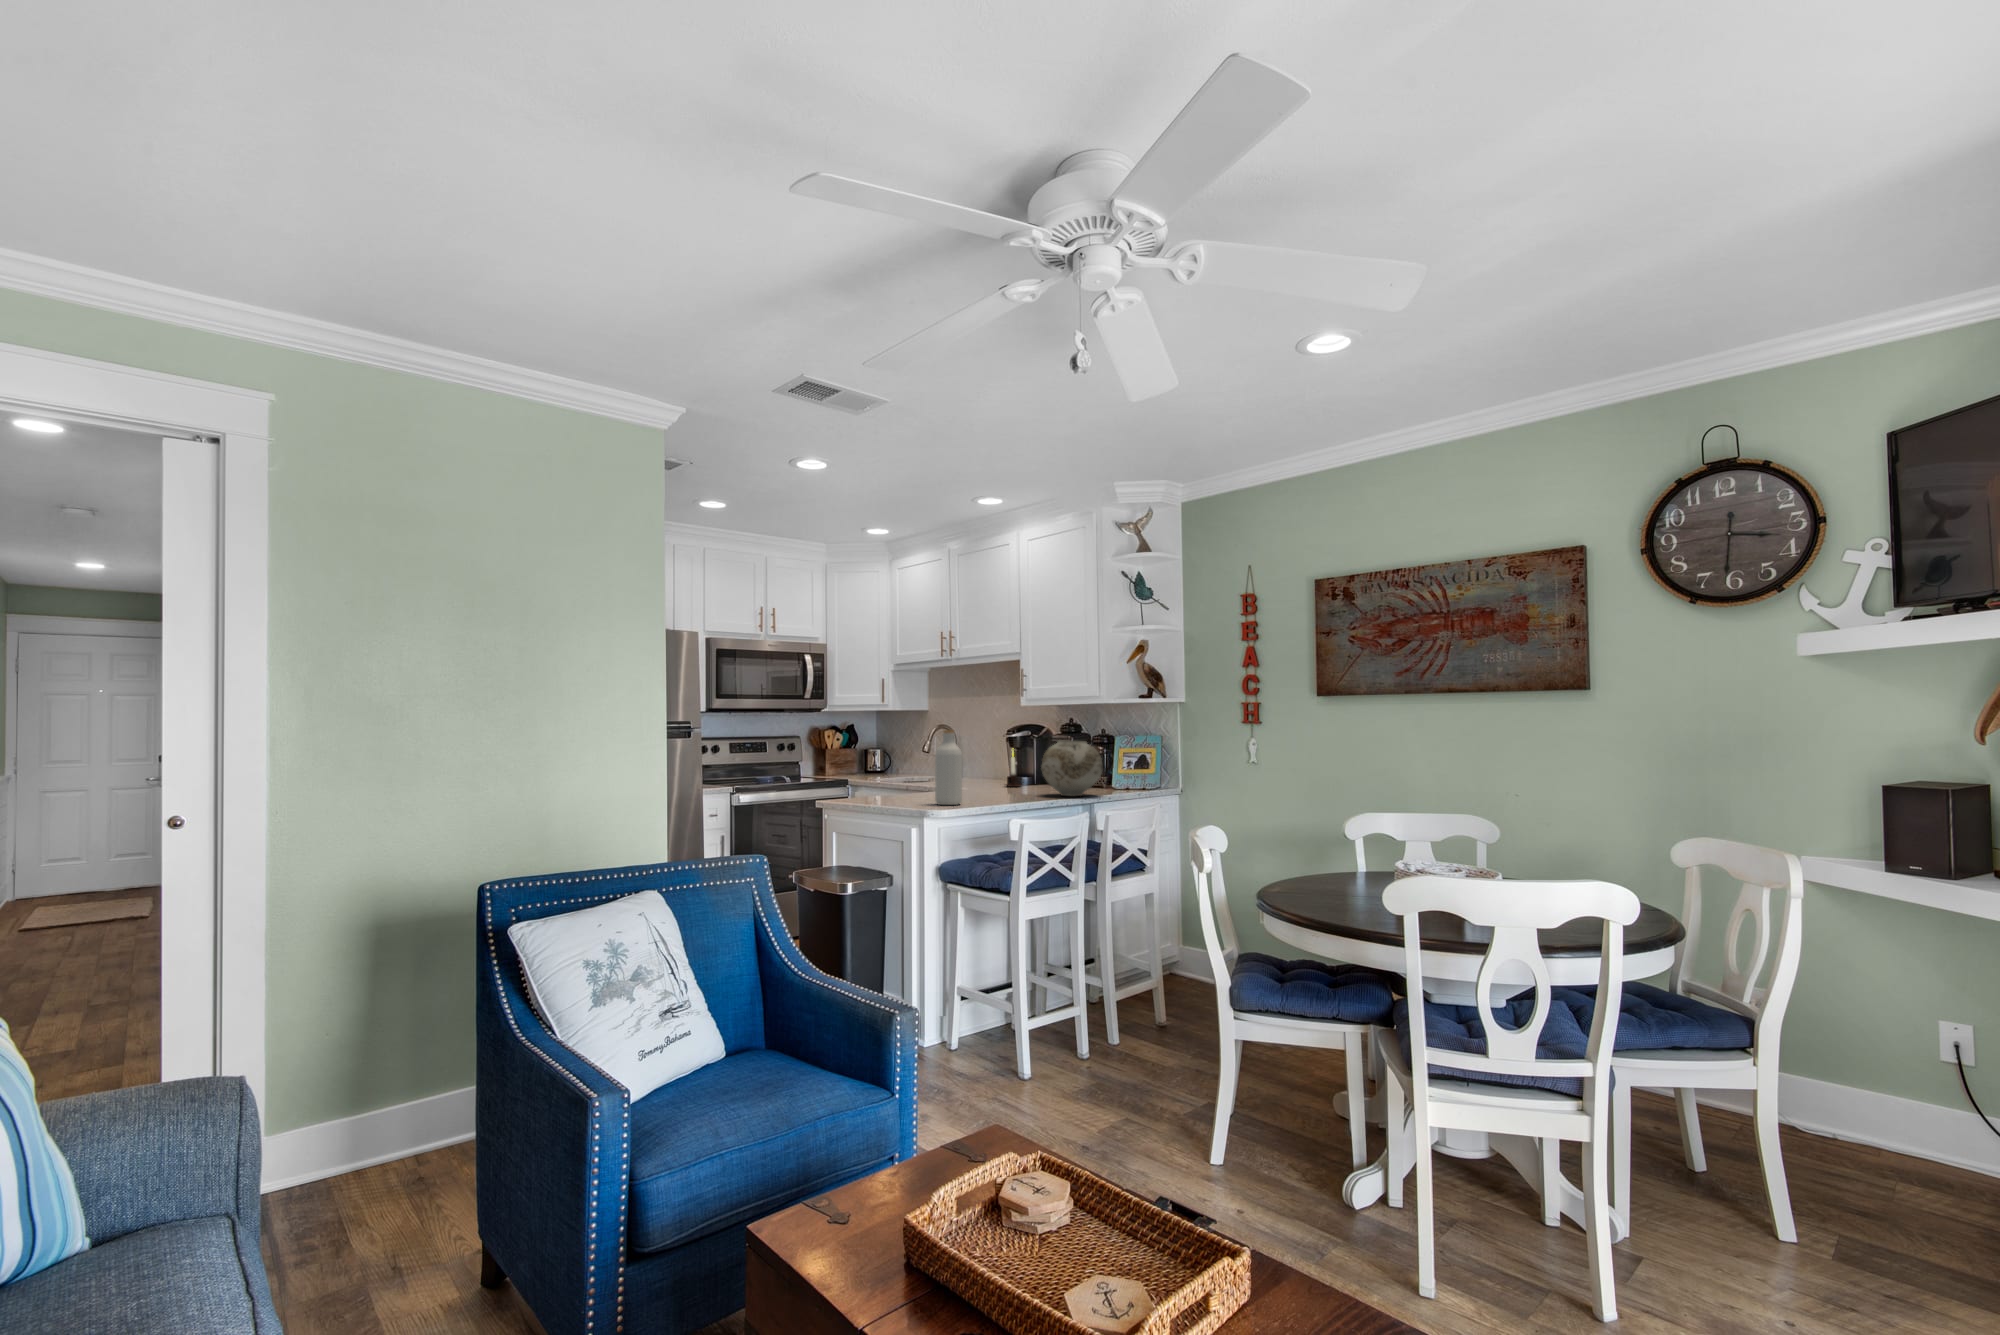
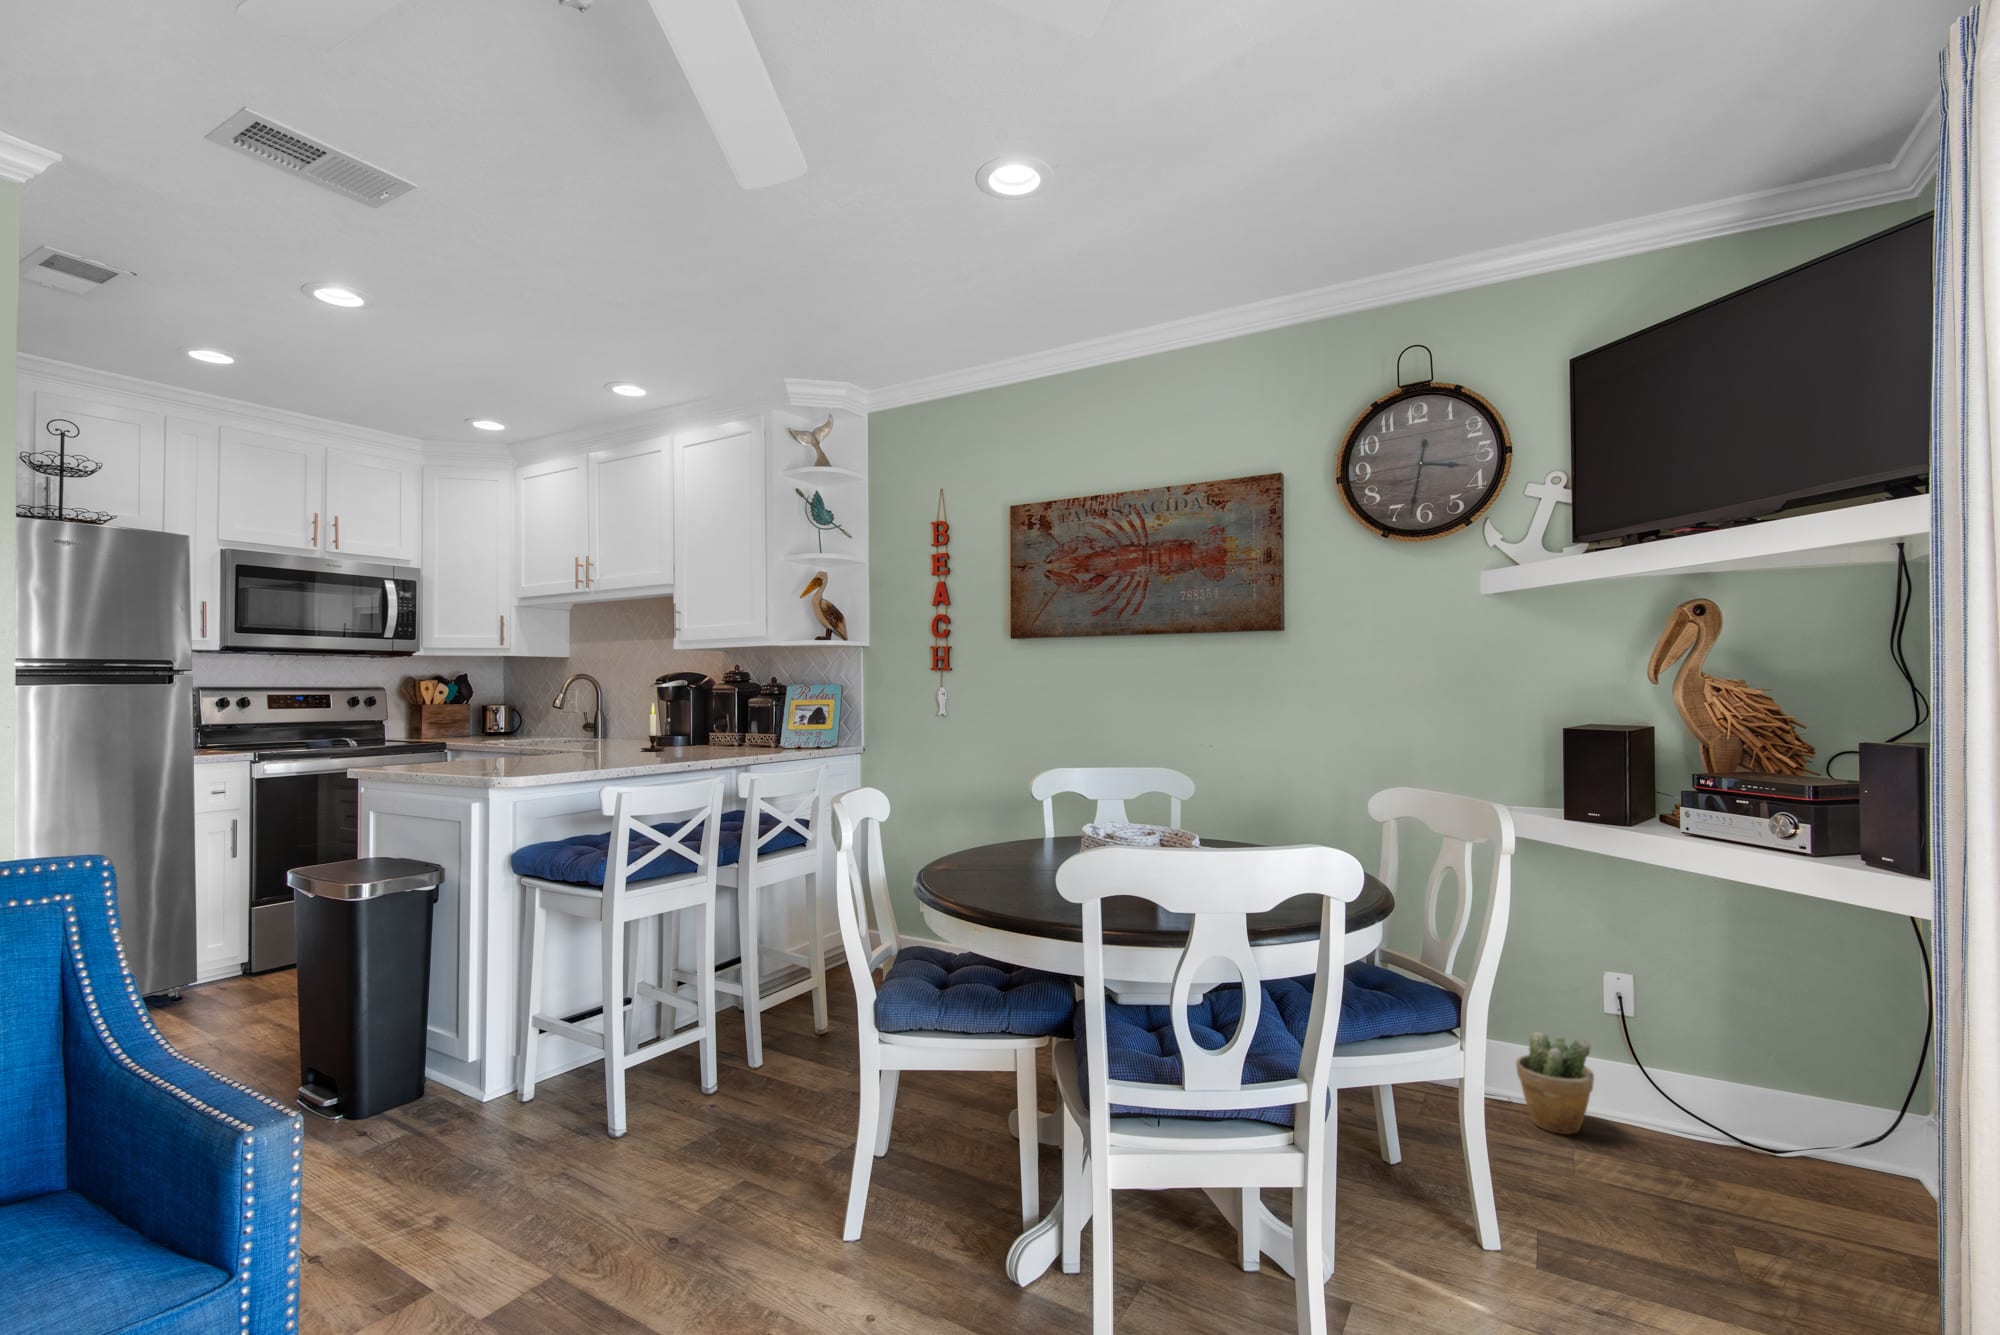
bottle: present [935,730,962,805] -> none [514,675,554,776]
vase: present [1041,740,1102,796] -> none [678,691,757,761]
potted plant: none [1845,1076,1935,1178] -> present [1516,1032,1594,1134]

